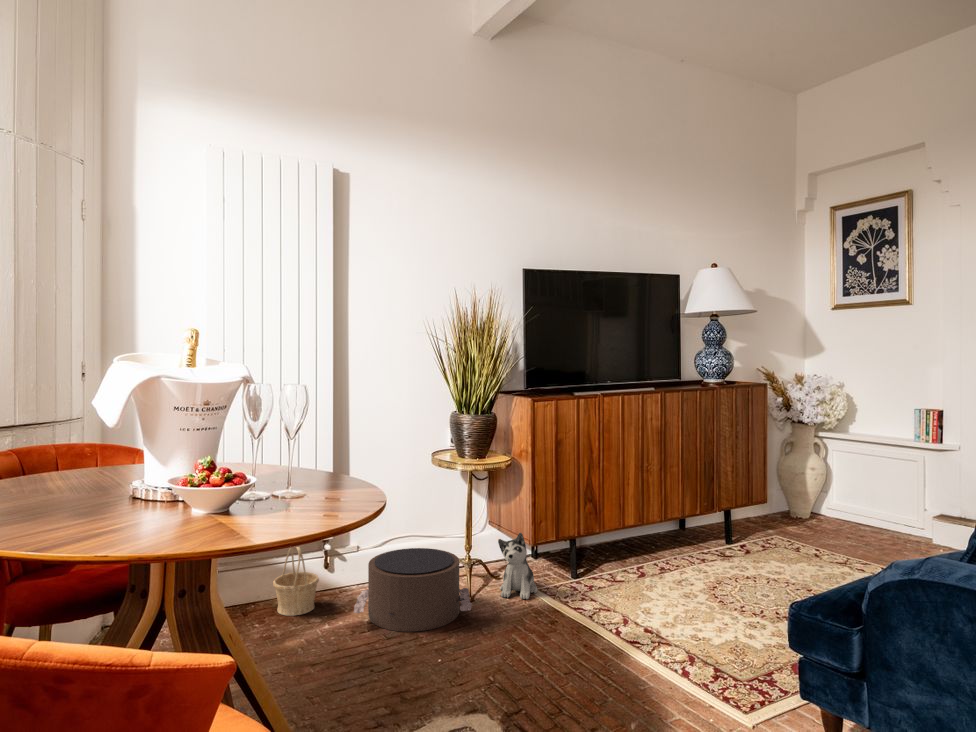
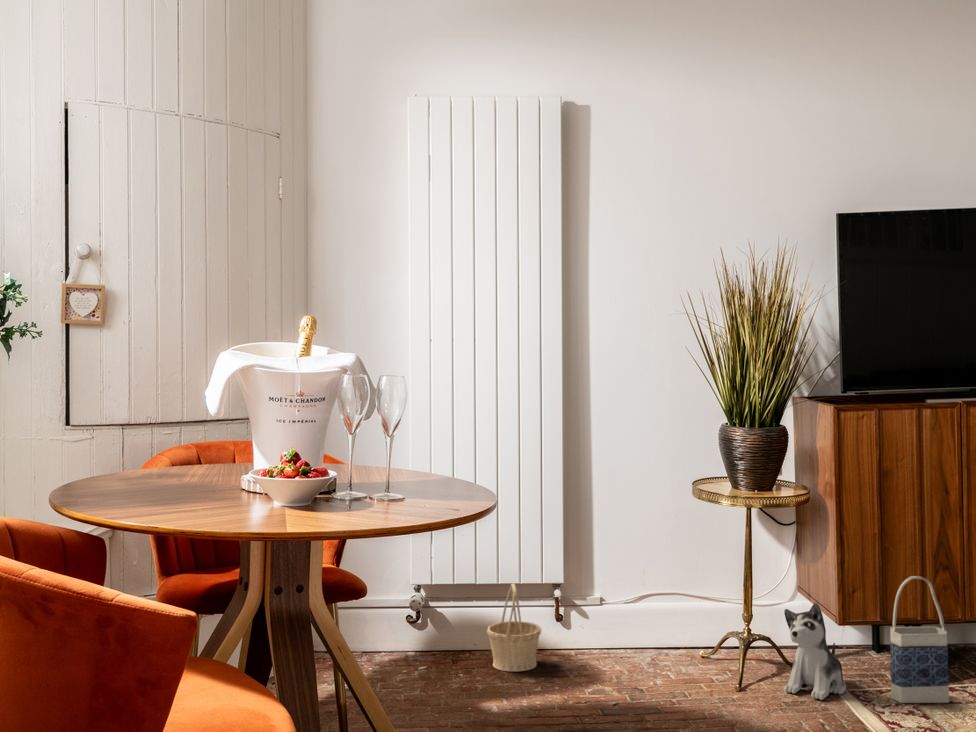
bag: none [563,508,598,593] -> present [890,576,949,703]
pouf: present [354,548,472,632] -> none [567,607,730,712]

